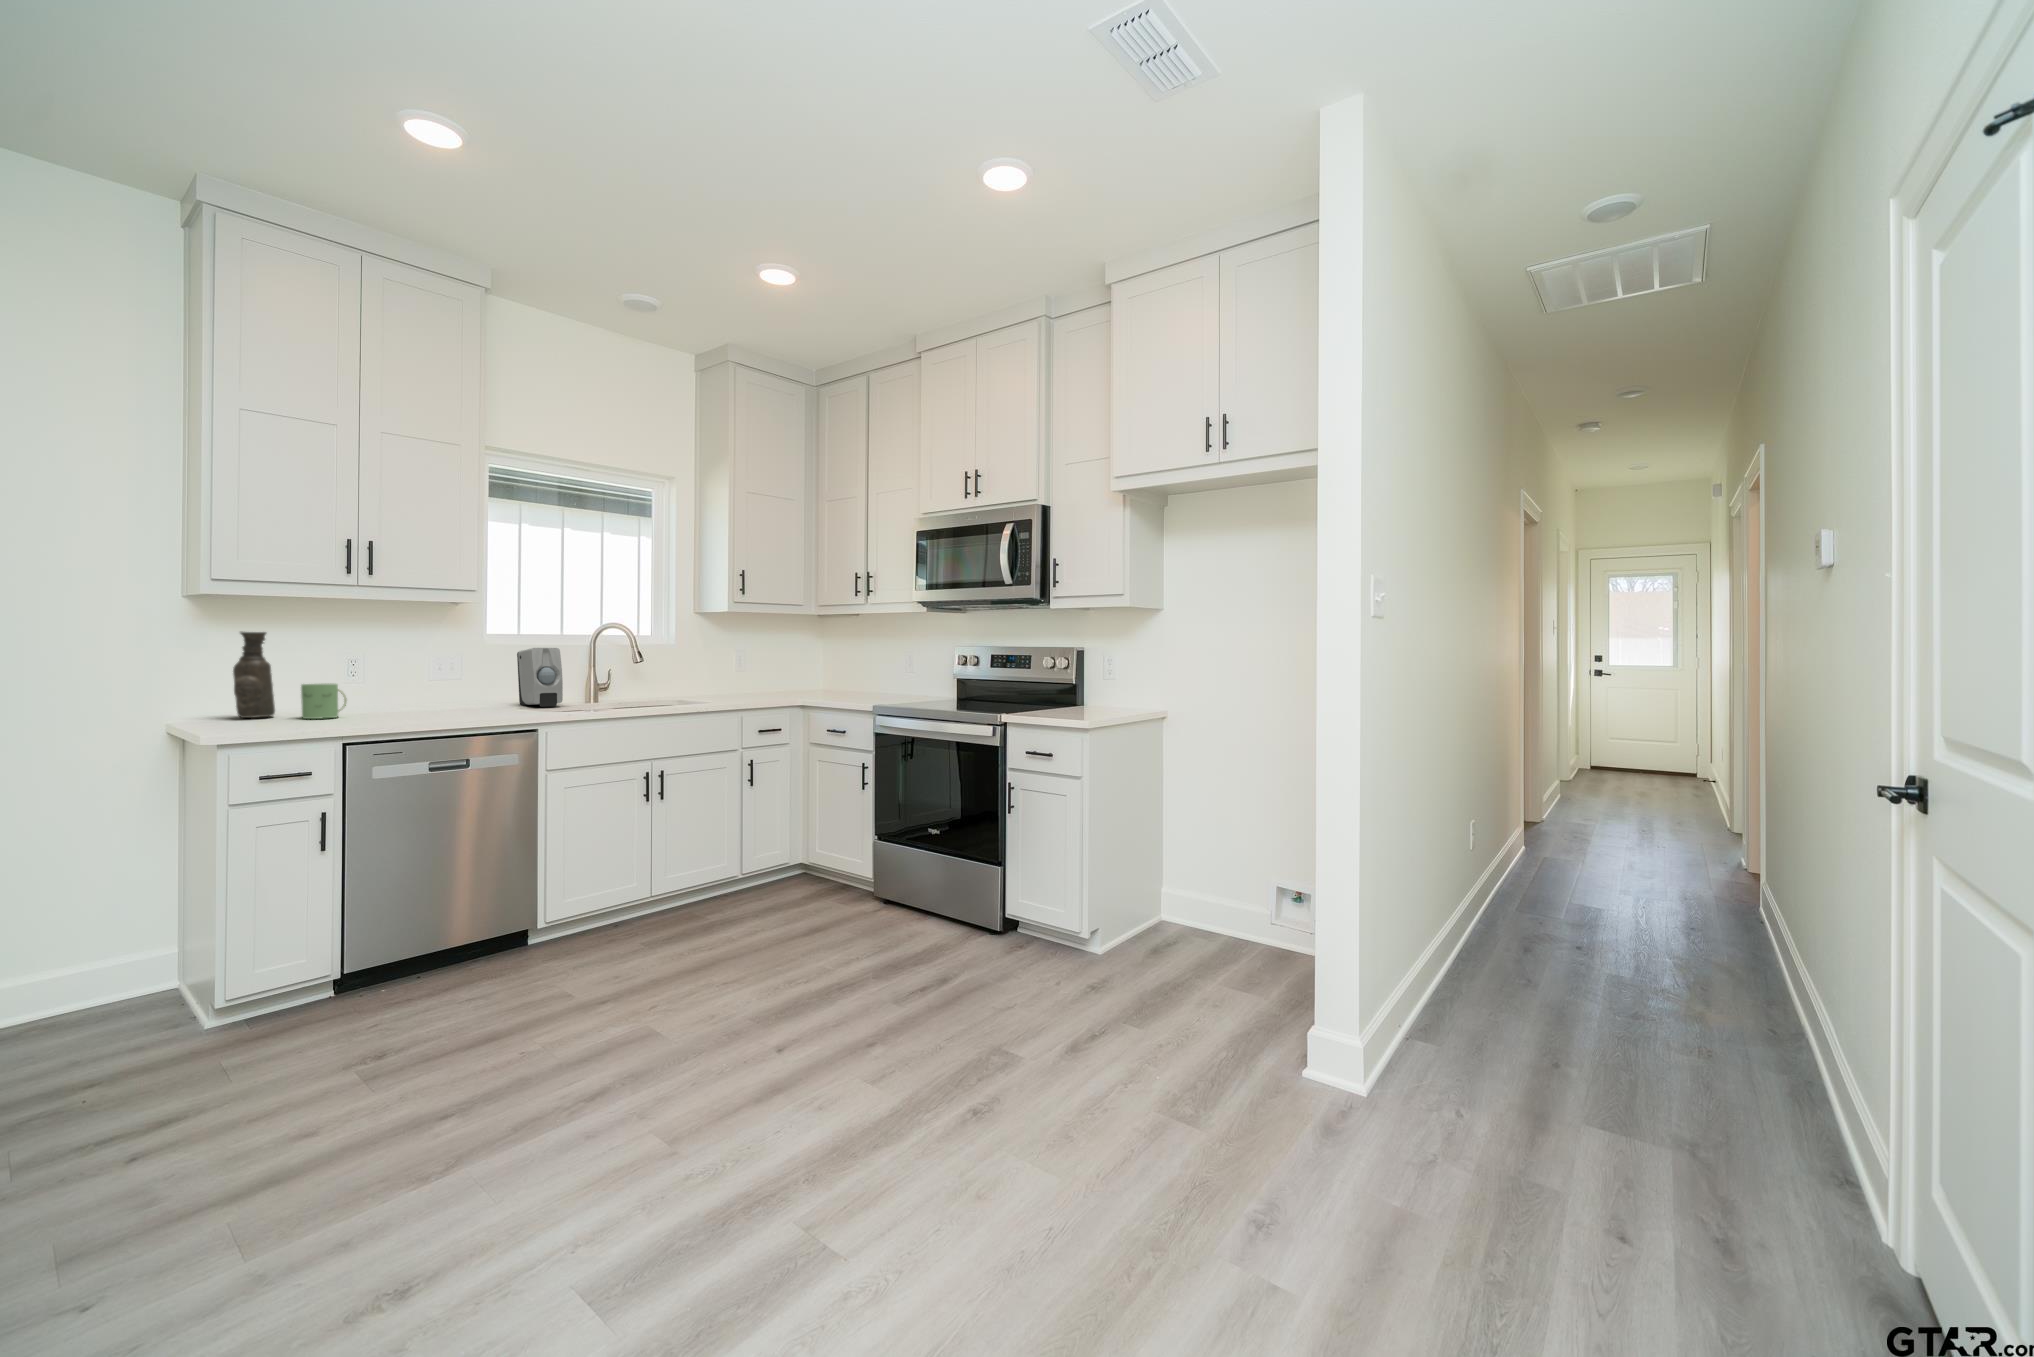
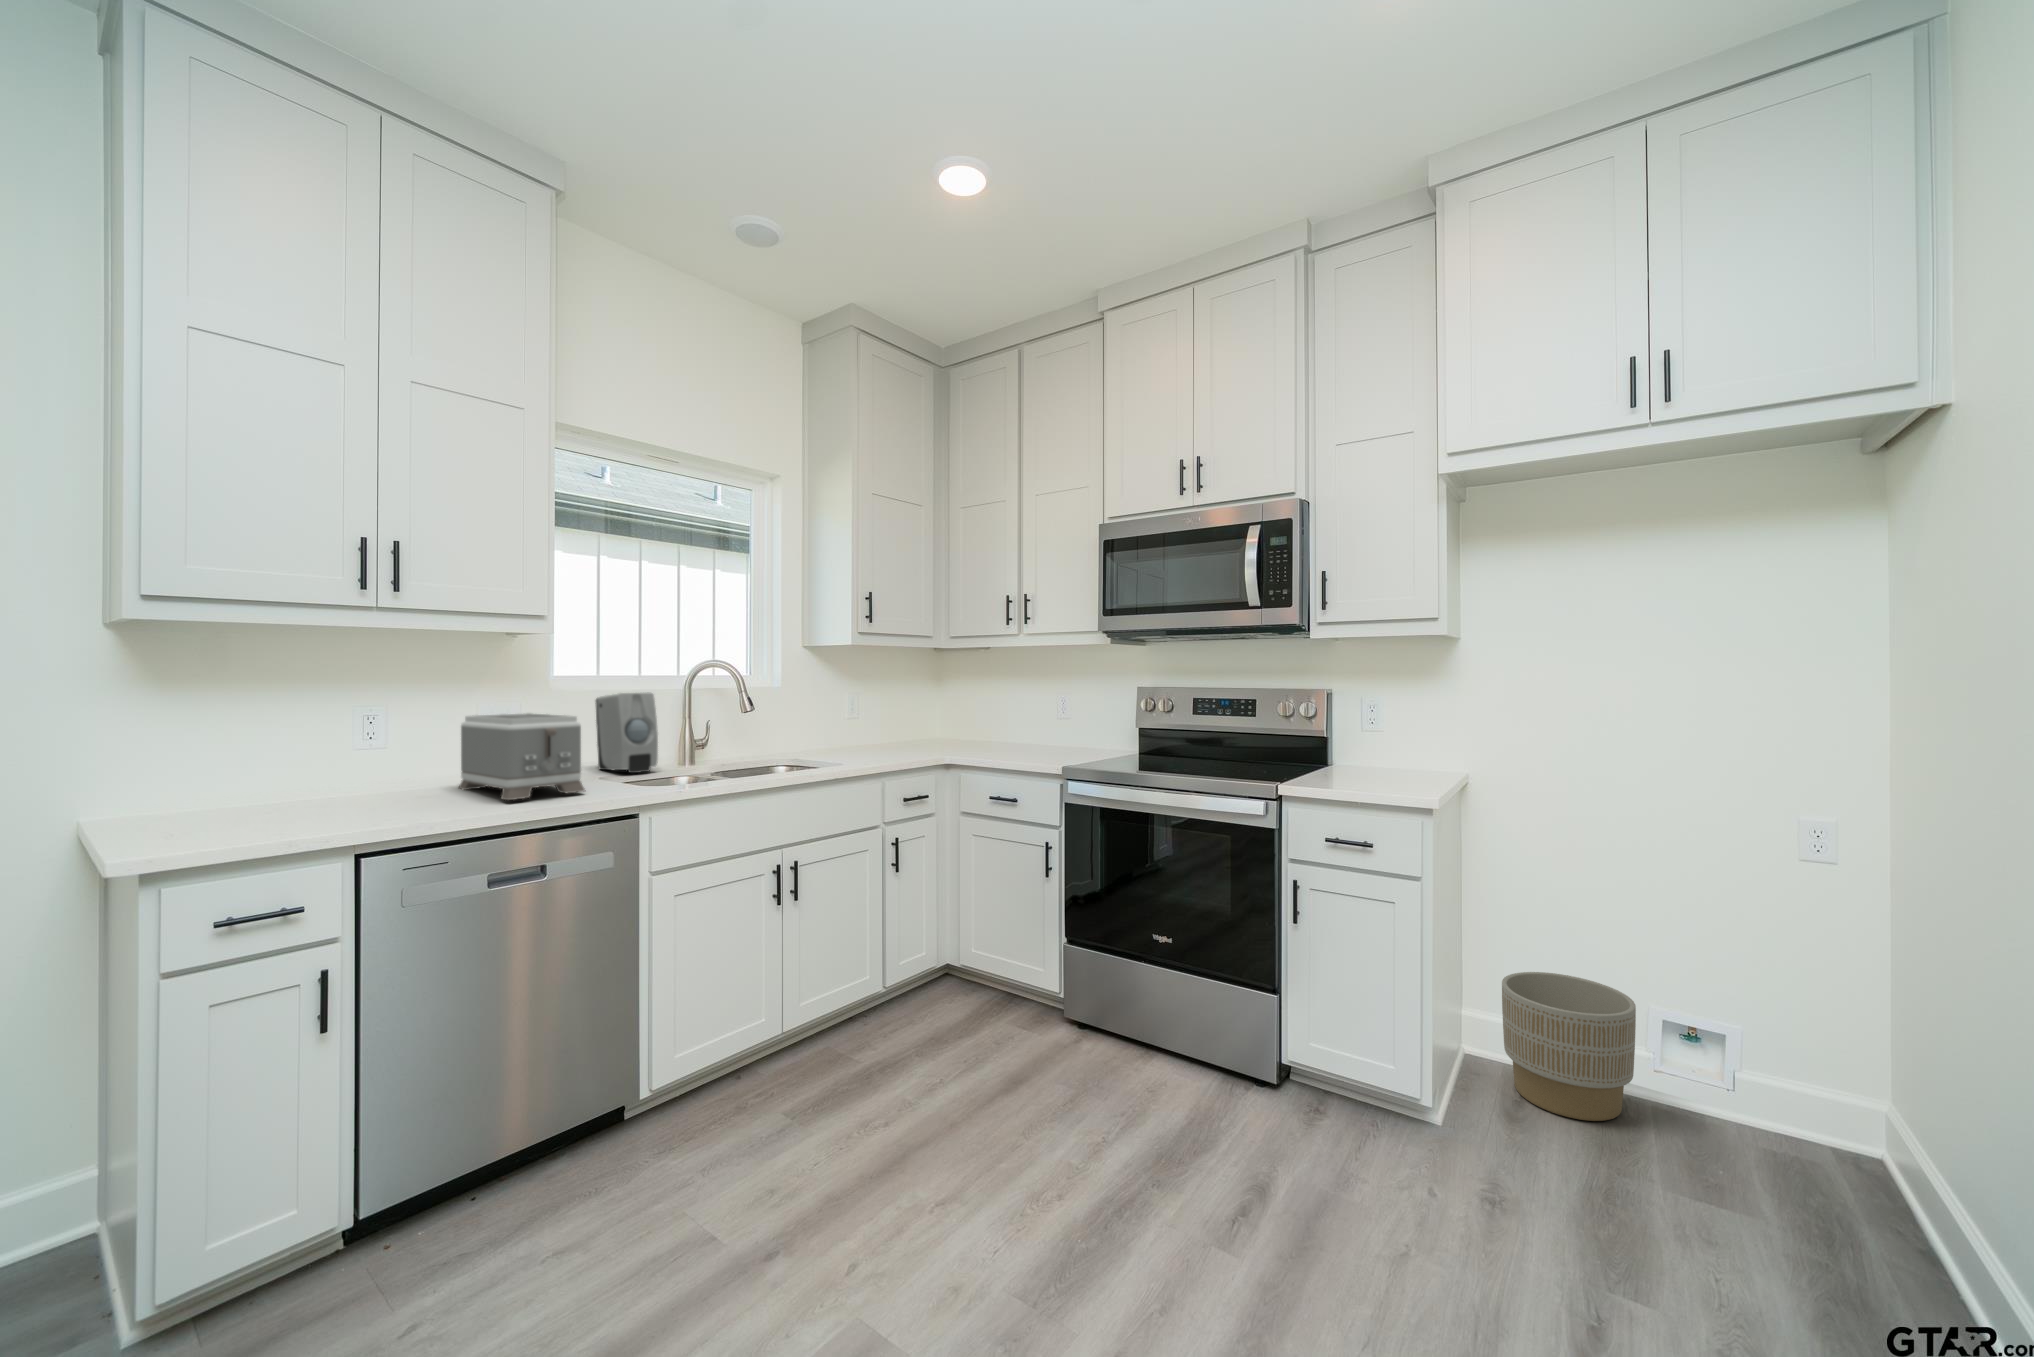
vase: present [233,632,275,718] -> none [187,679,253,810]
toaster: none [413,661,502,717] -> present [459,713,585,800]
mug: present [301,684,346,719] -> none [294,753,362,809]
planter: none [1167,857,1249,953] -> present [1502,972,1636,1121]

